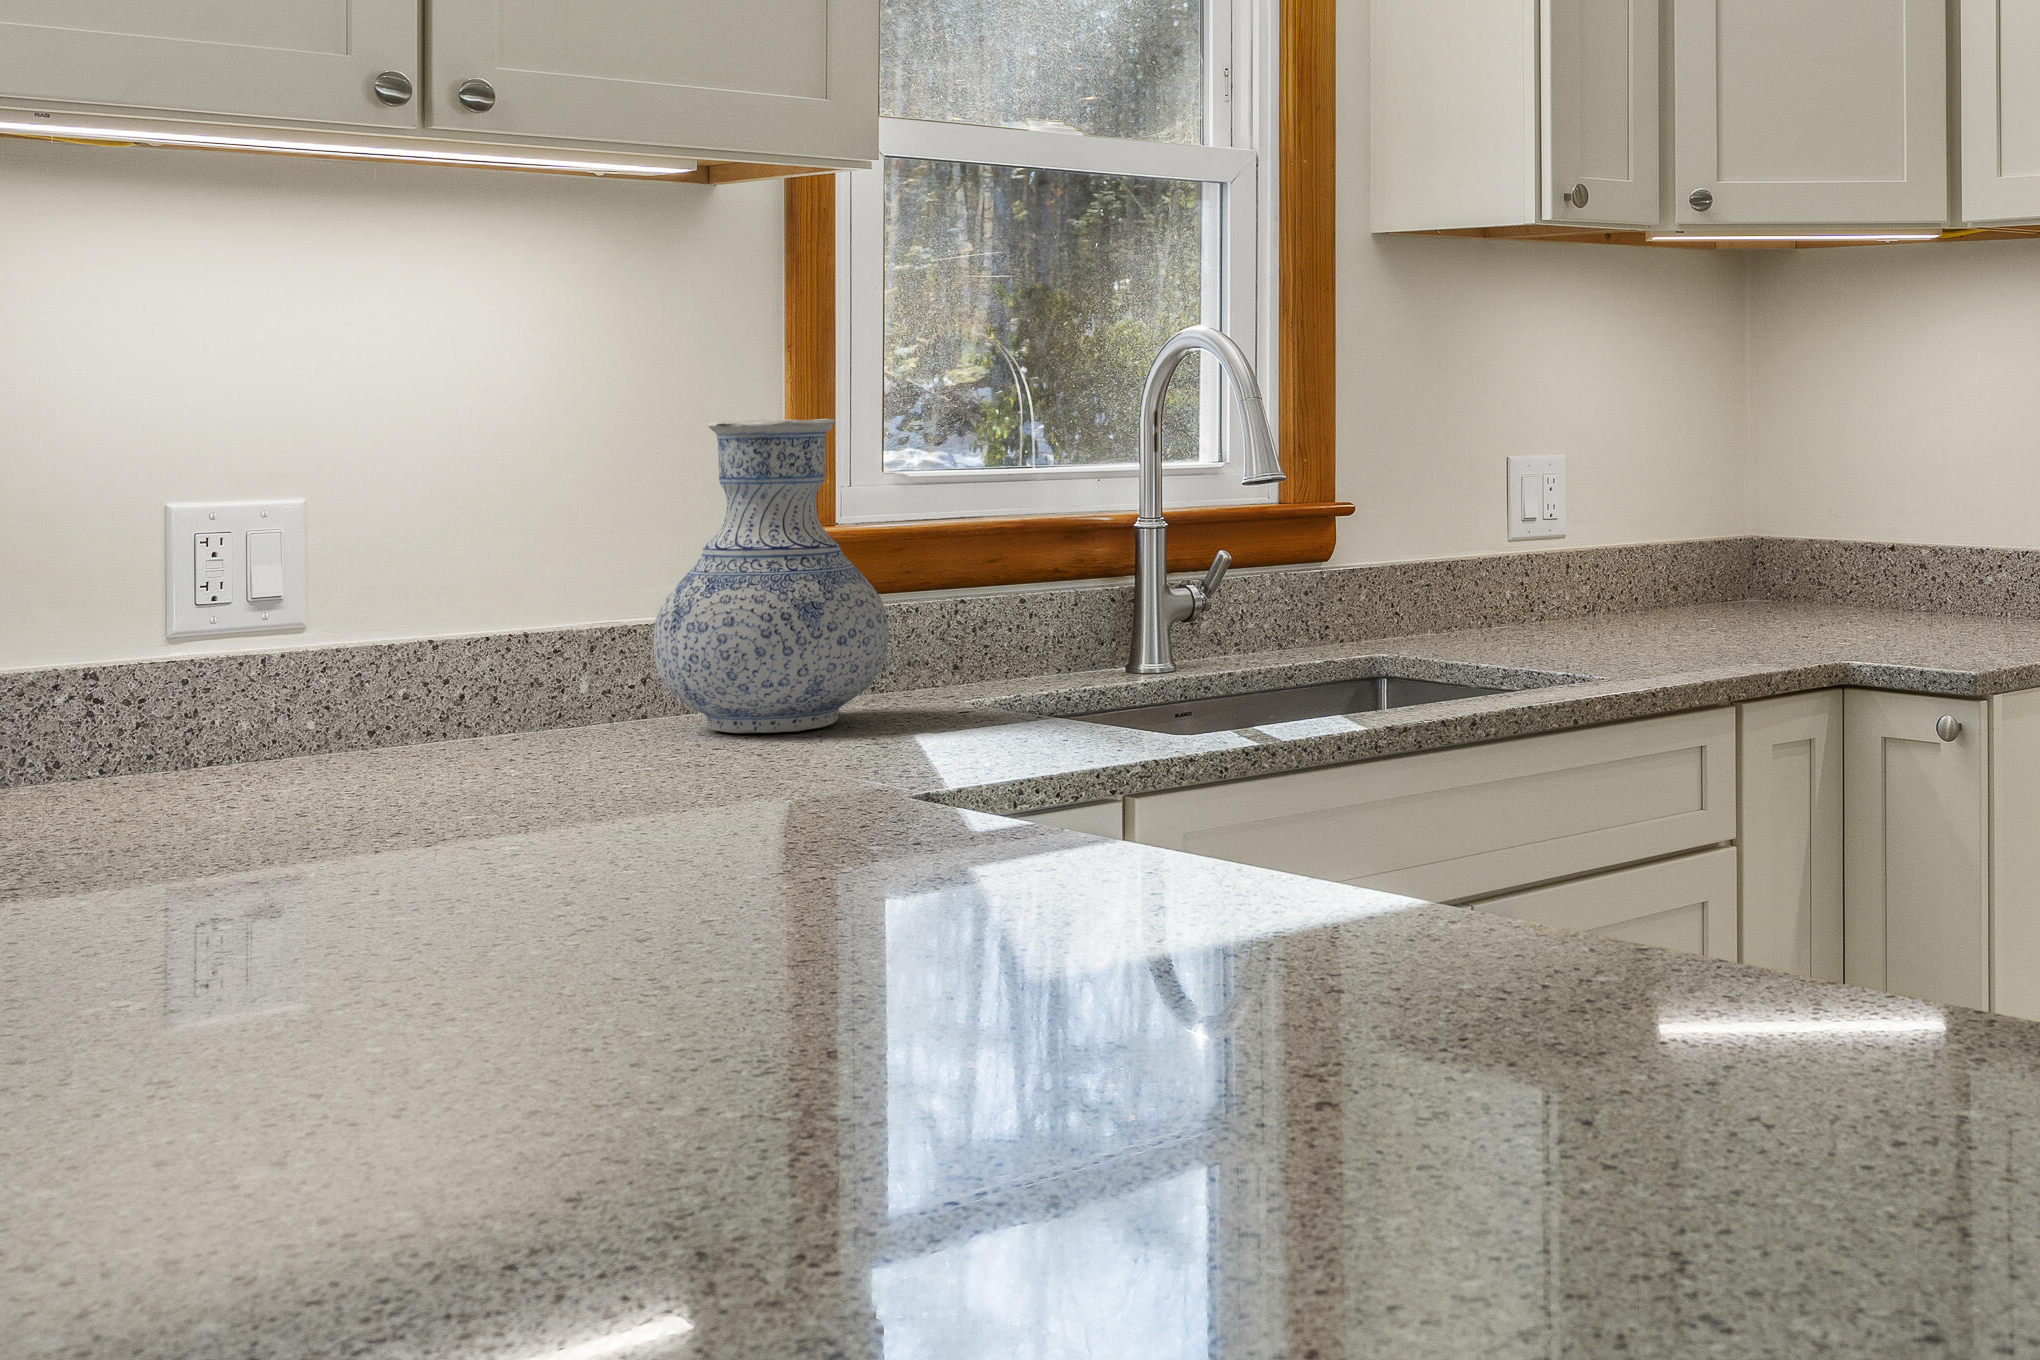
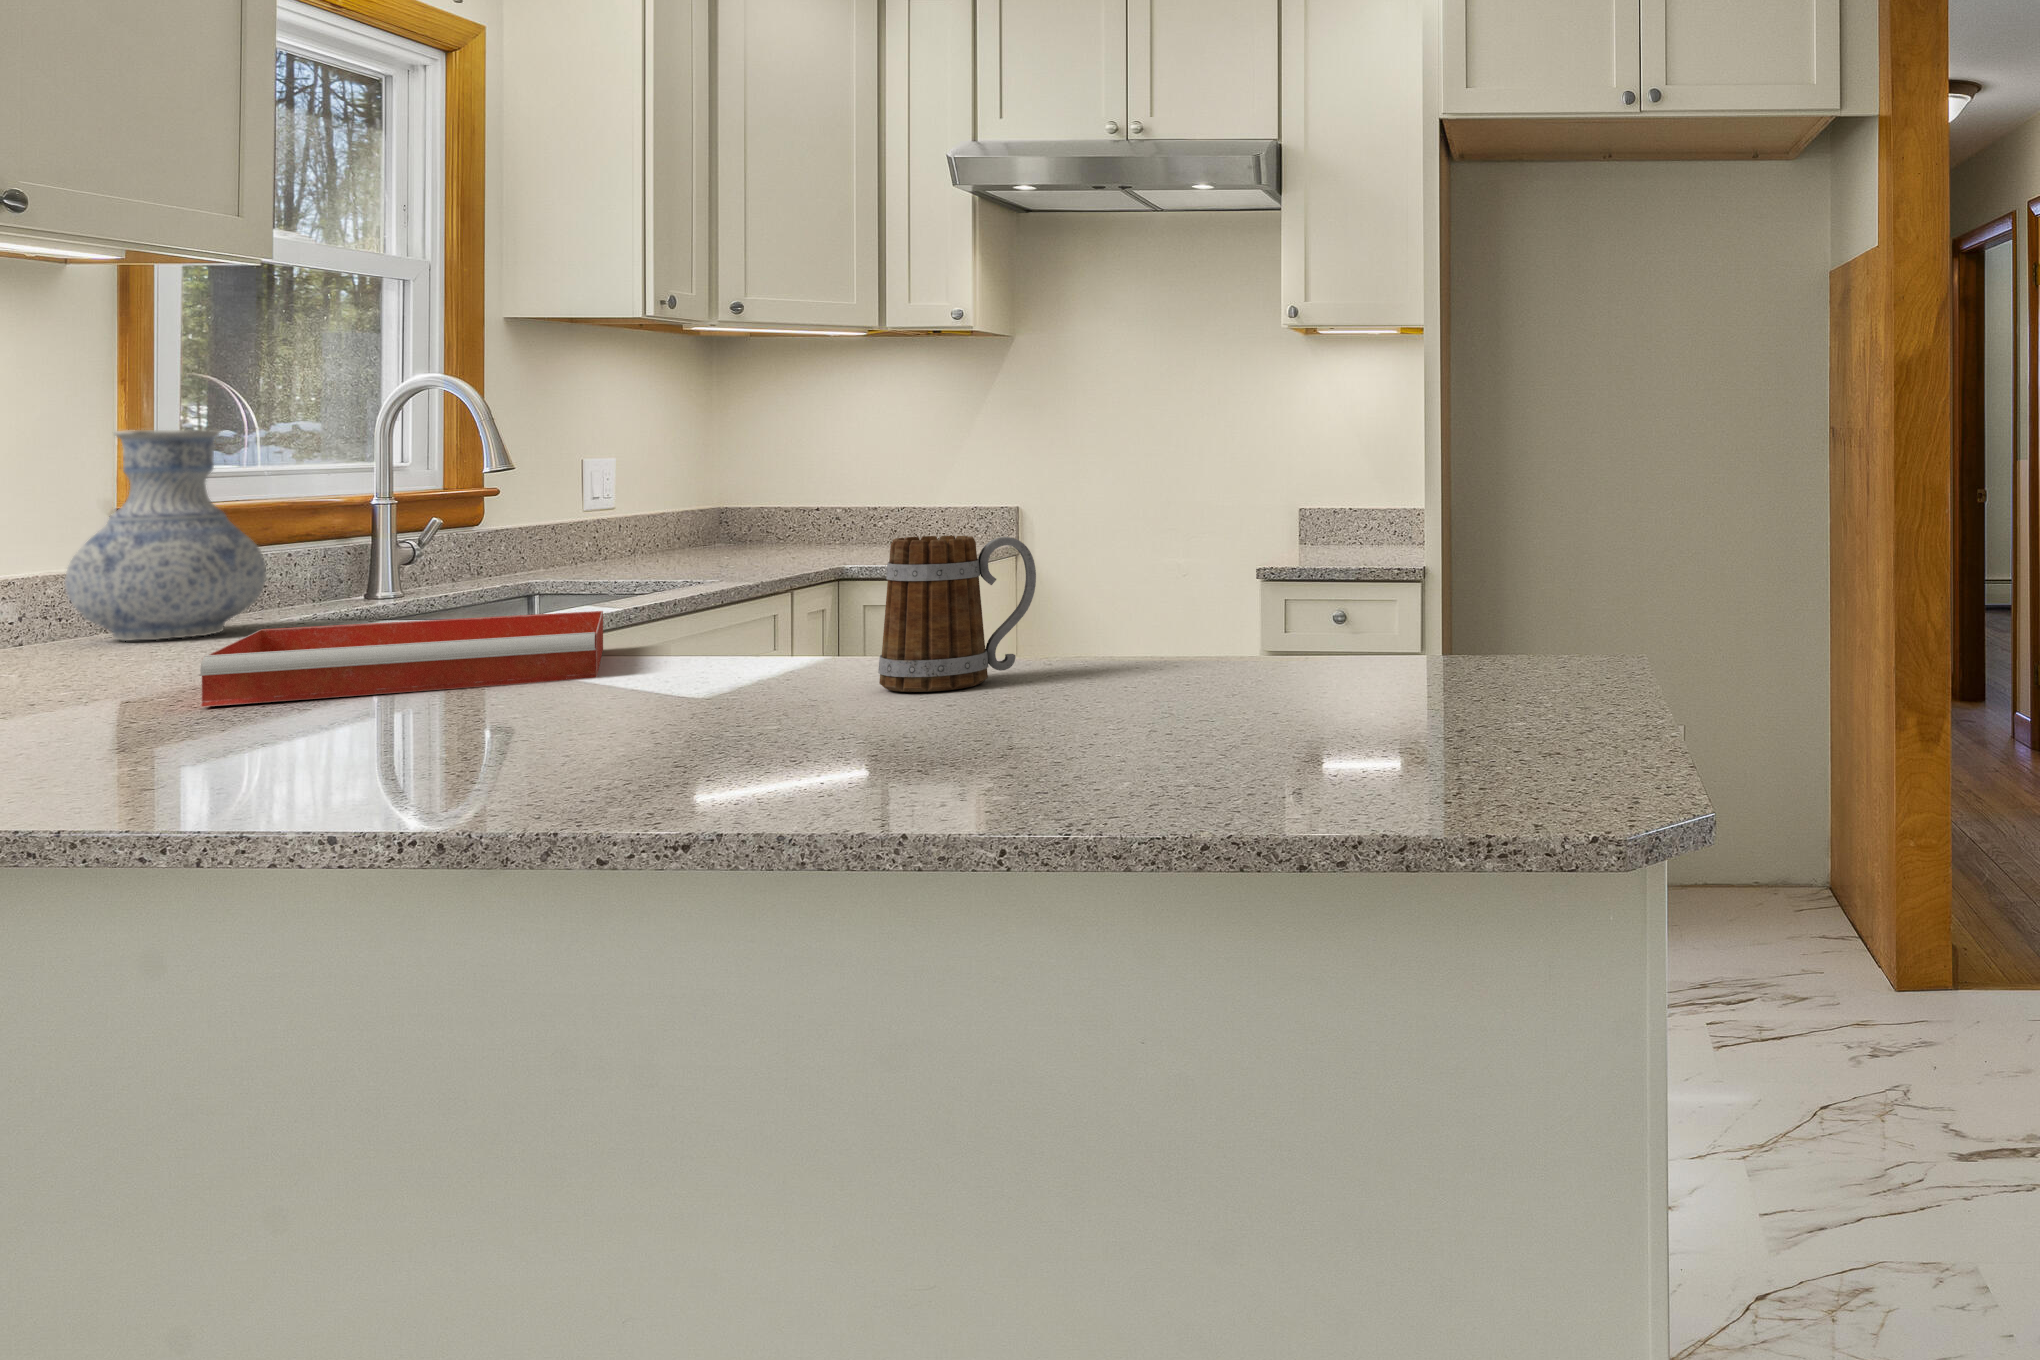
mug: none [962,774,1377,1248] -> present [878,536,1036,692]
tray: none [253,775,1027,971] -> present [200,611,603,707]

